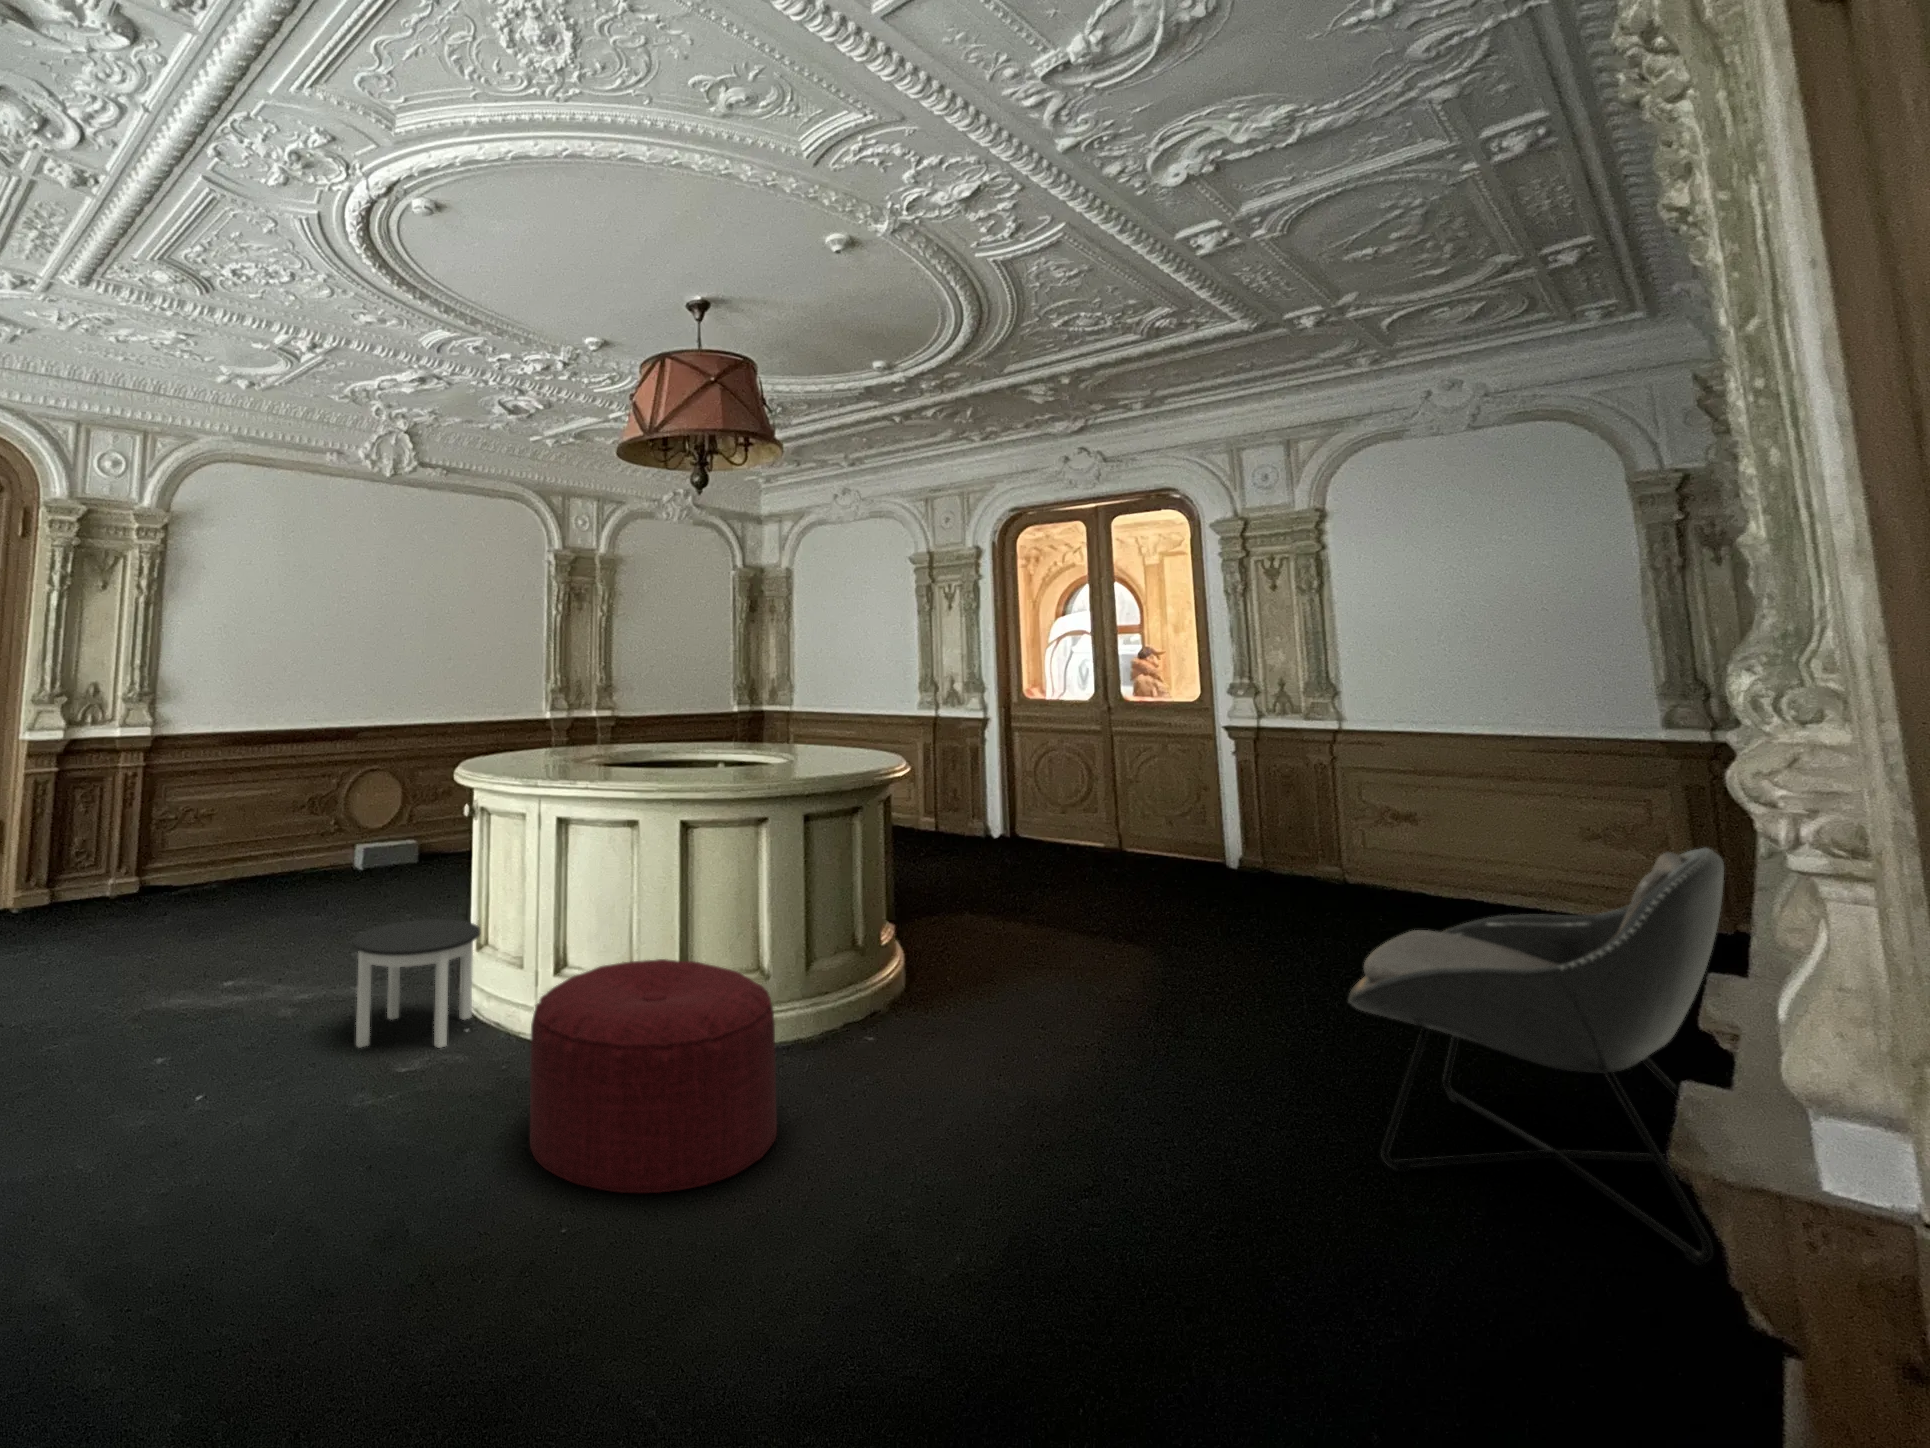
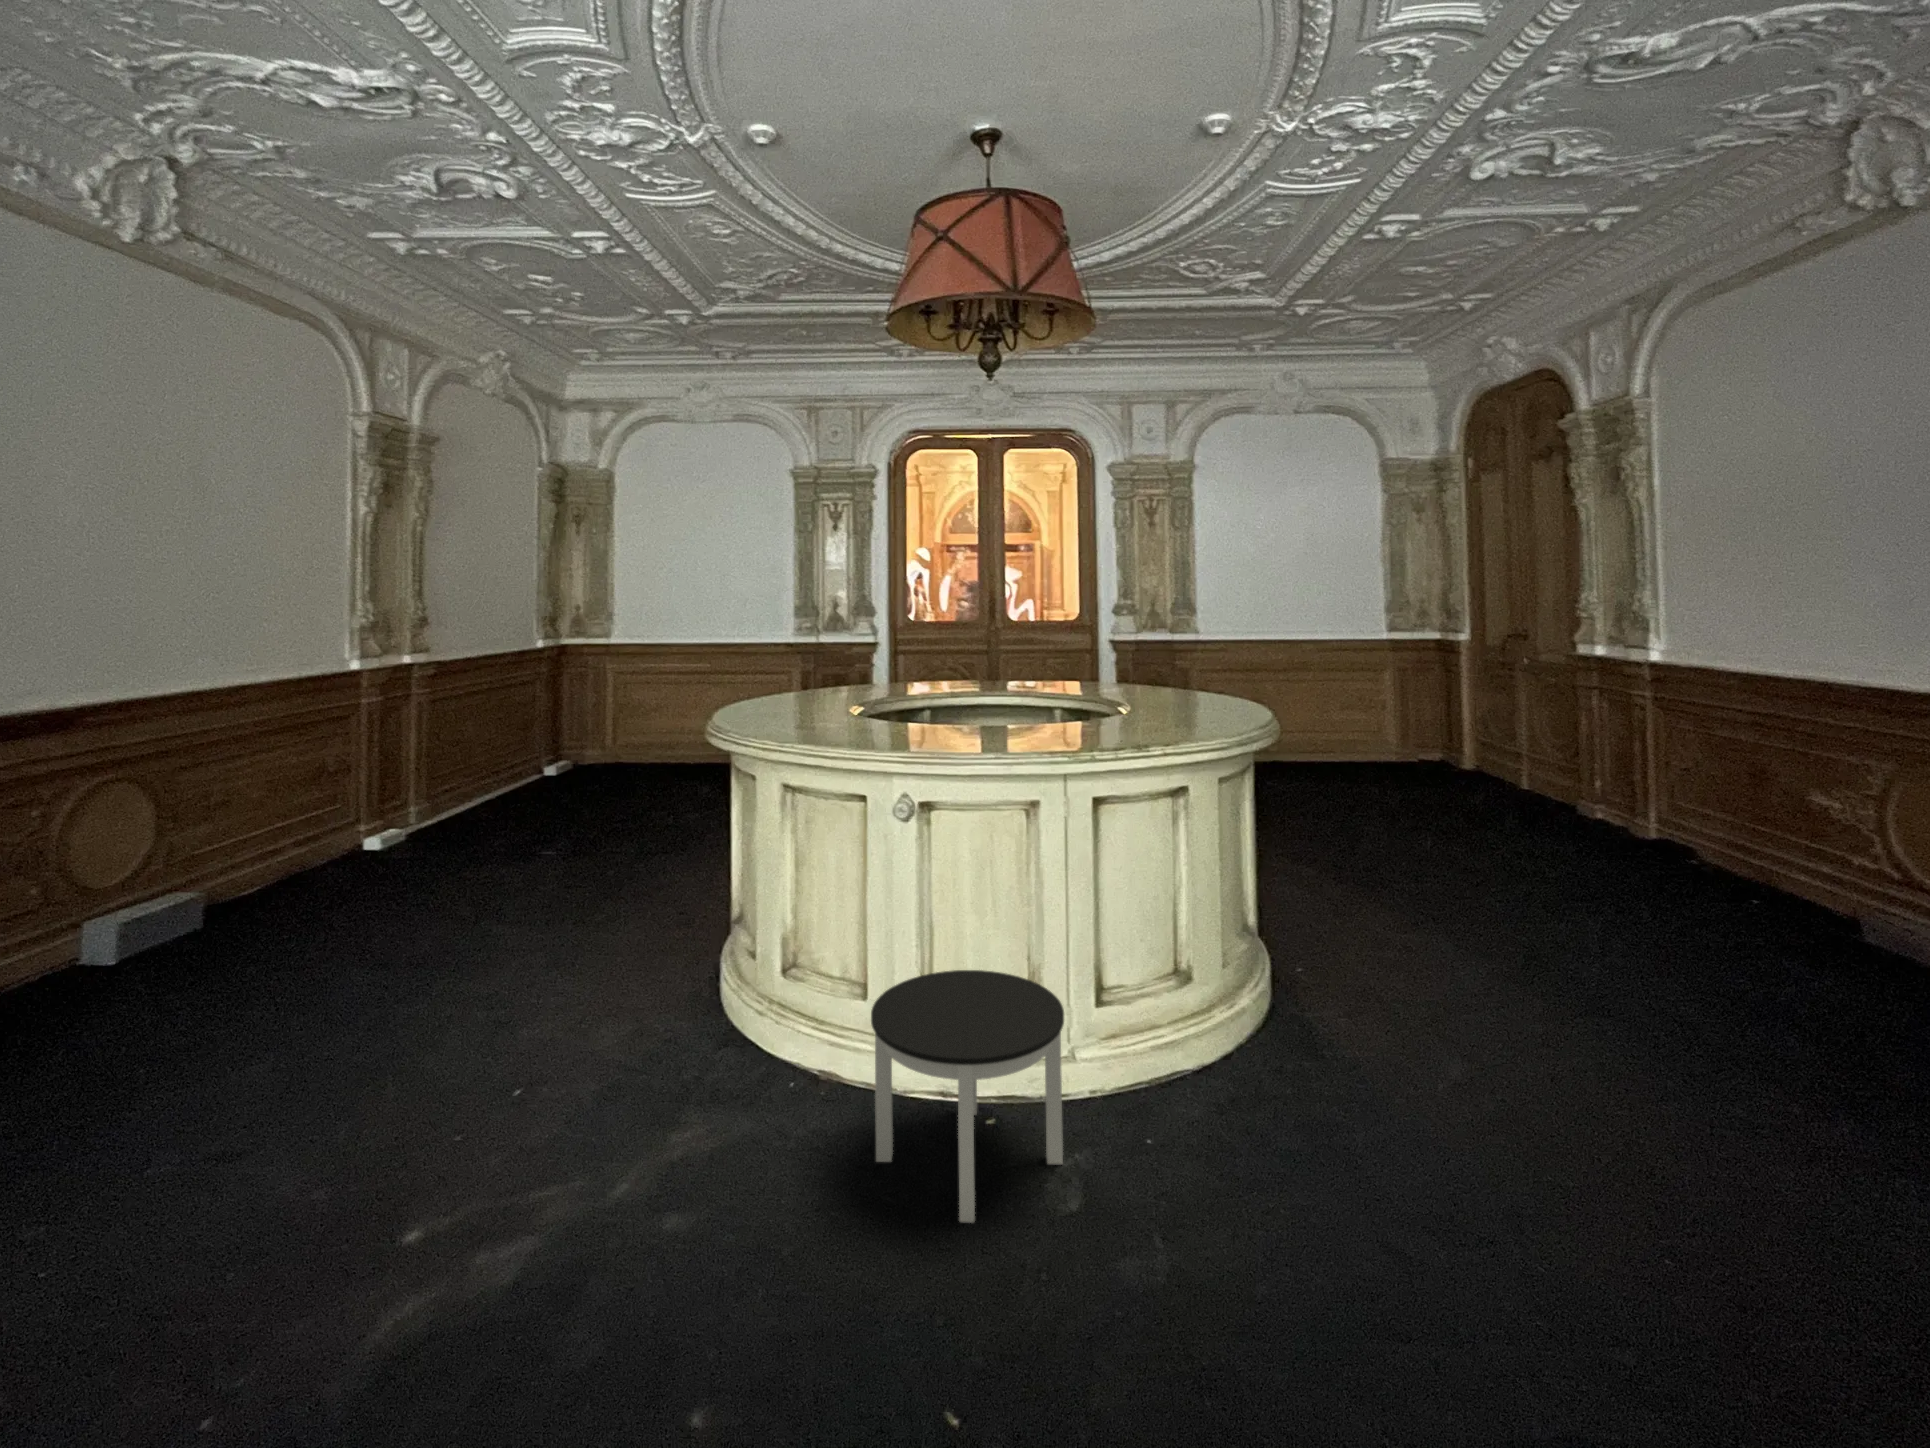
lounge chair: present [1349,848,1724,1267] -> none [1576,696,1878,939]
ottoman: present [530,959,777,1193] -> none [1319,925,1655,1226]

